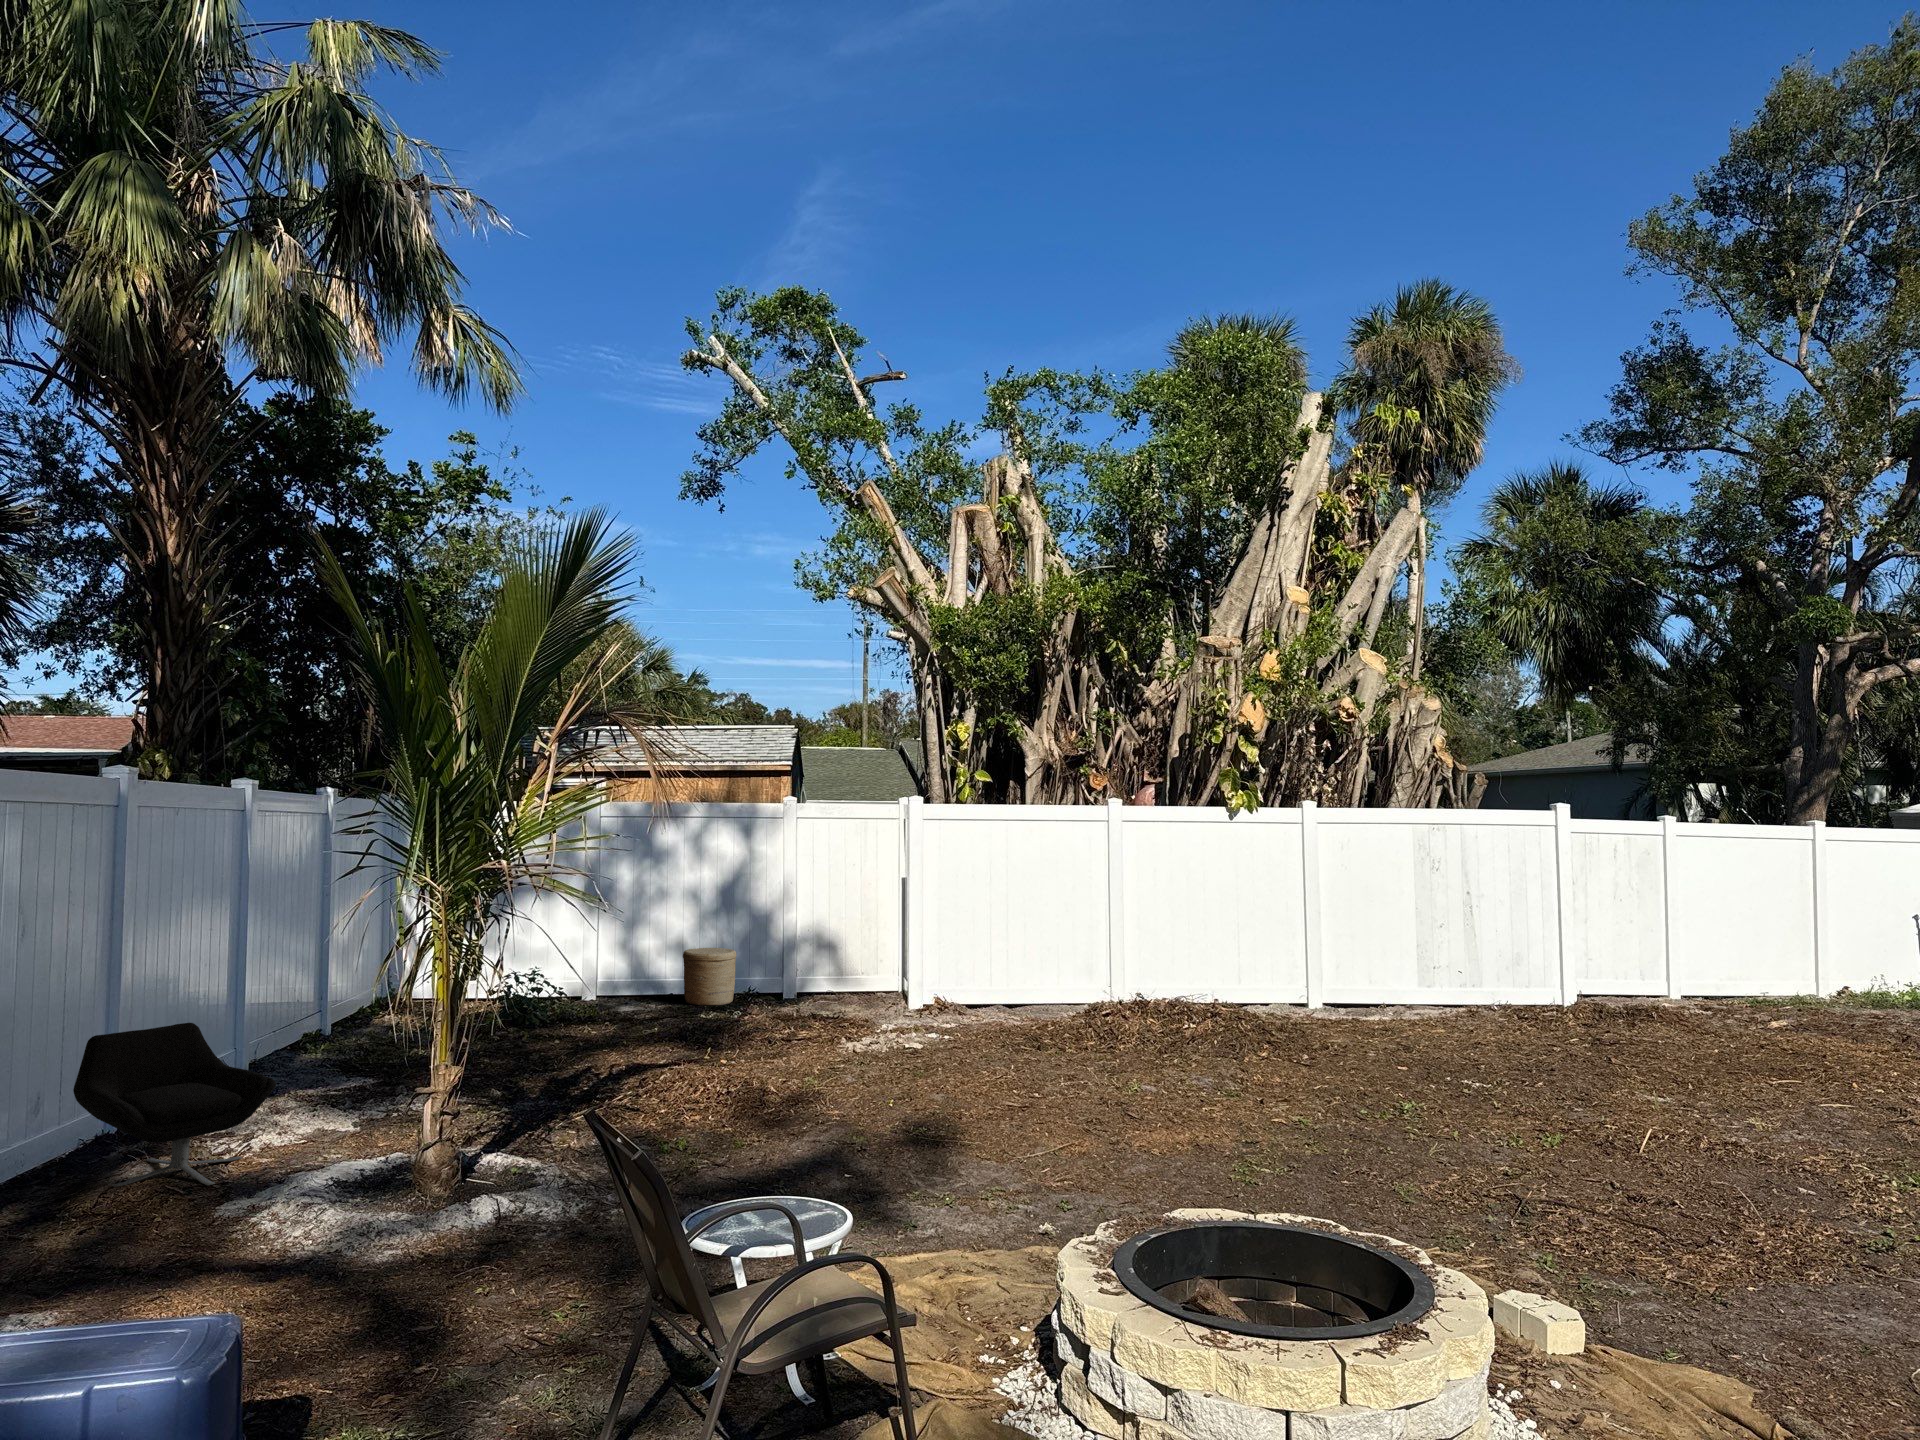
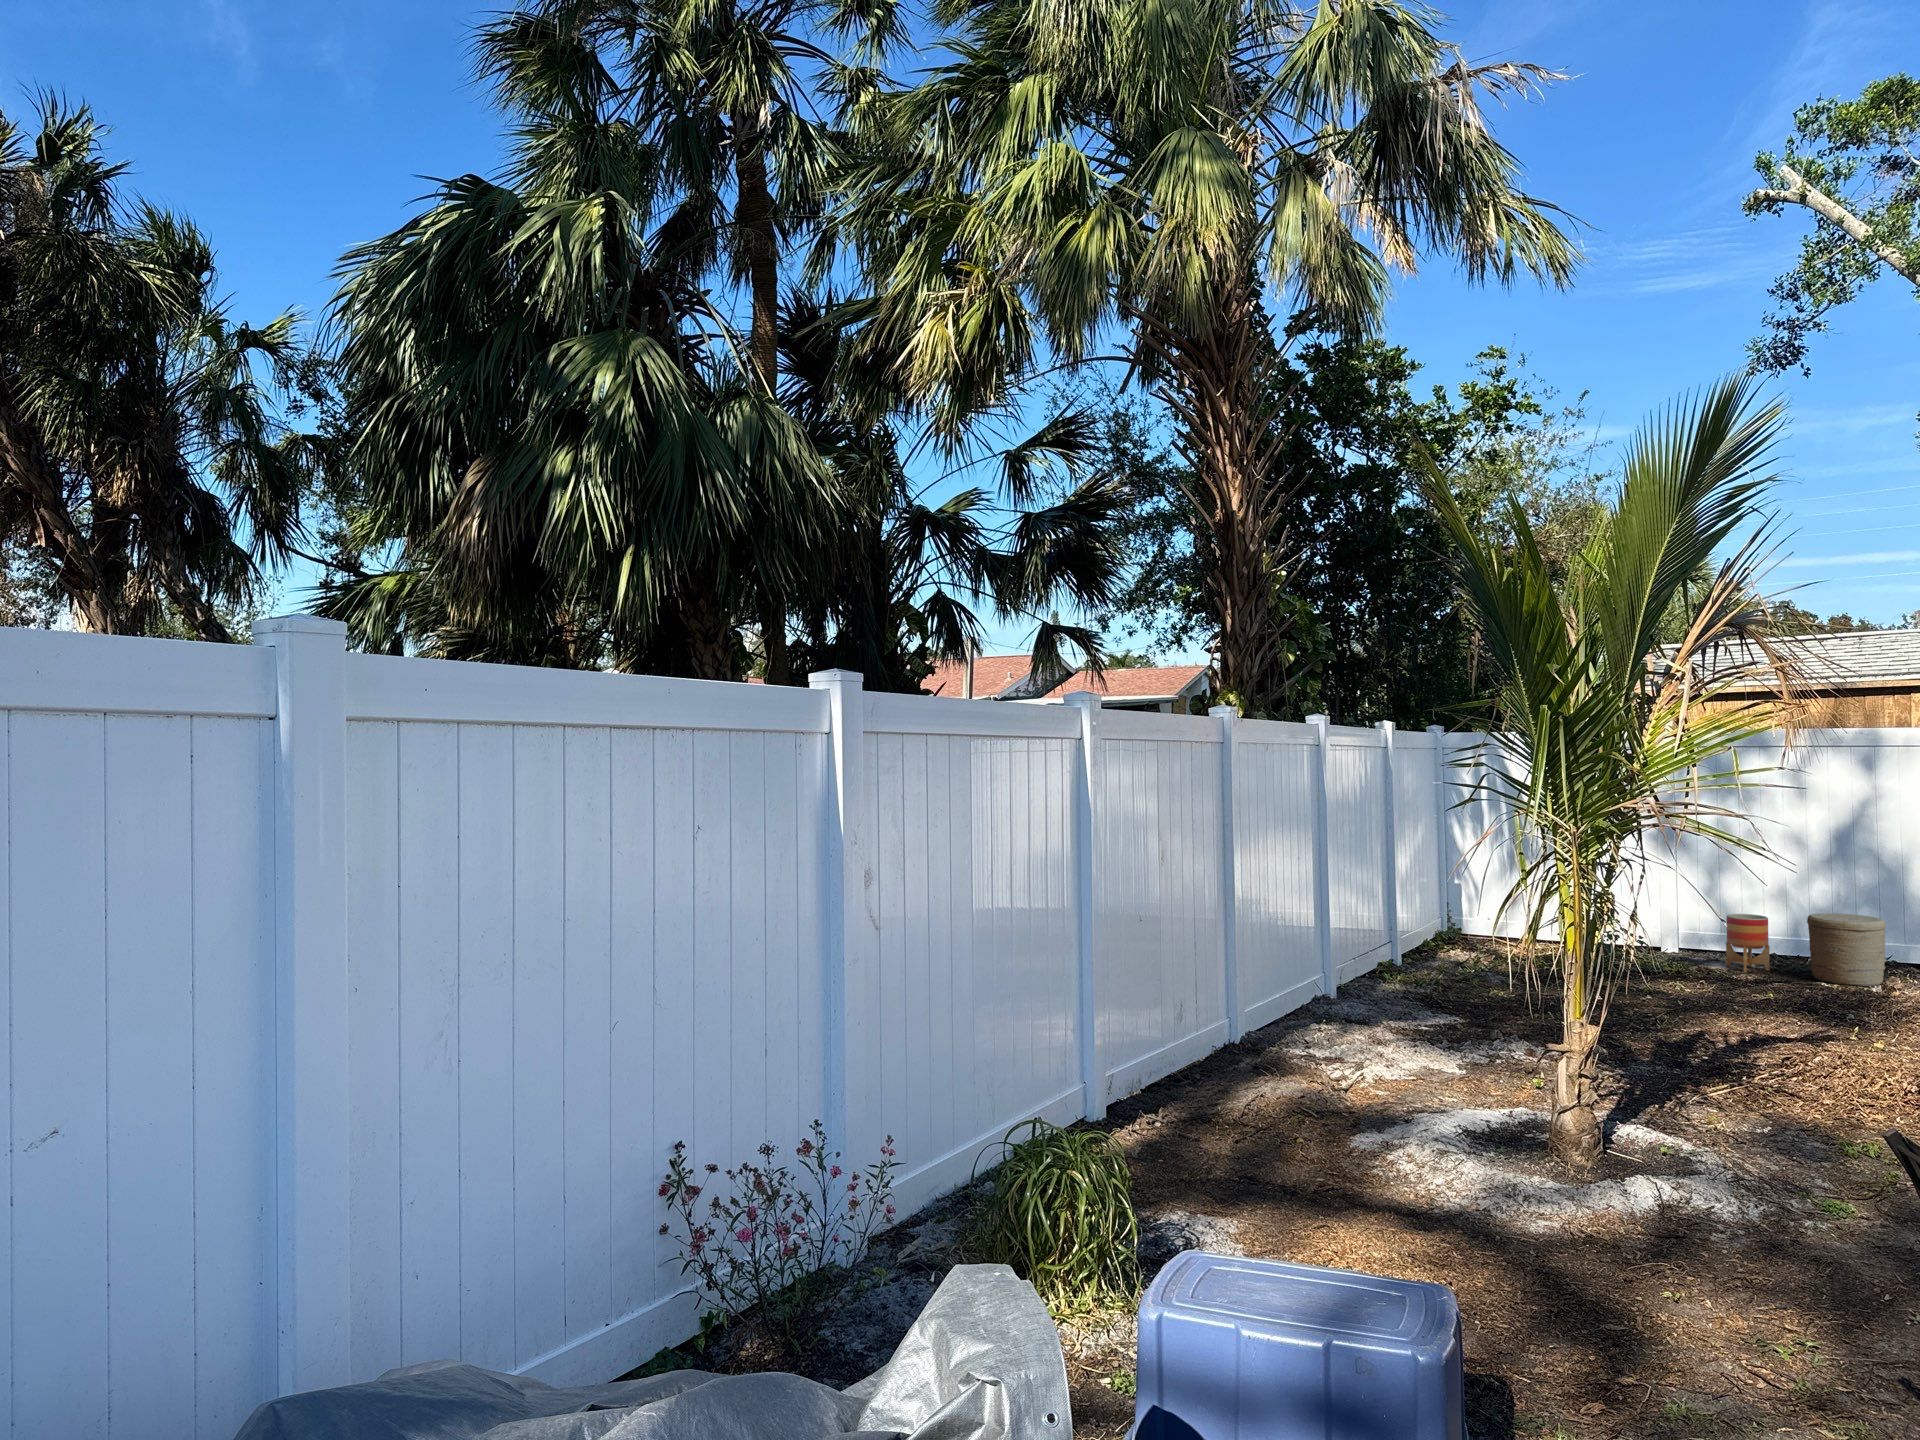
planter: none [623,953,656,1002] -> present [1726,914,1770,972]
lounge chair: present [73,1023,276,1187] -> none [1215,949,1389,1109]

